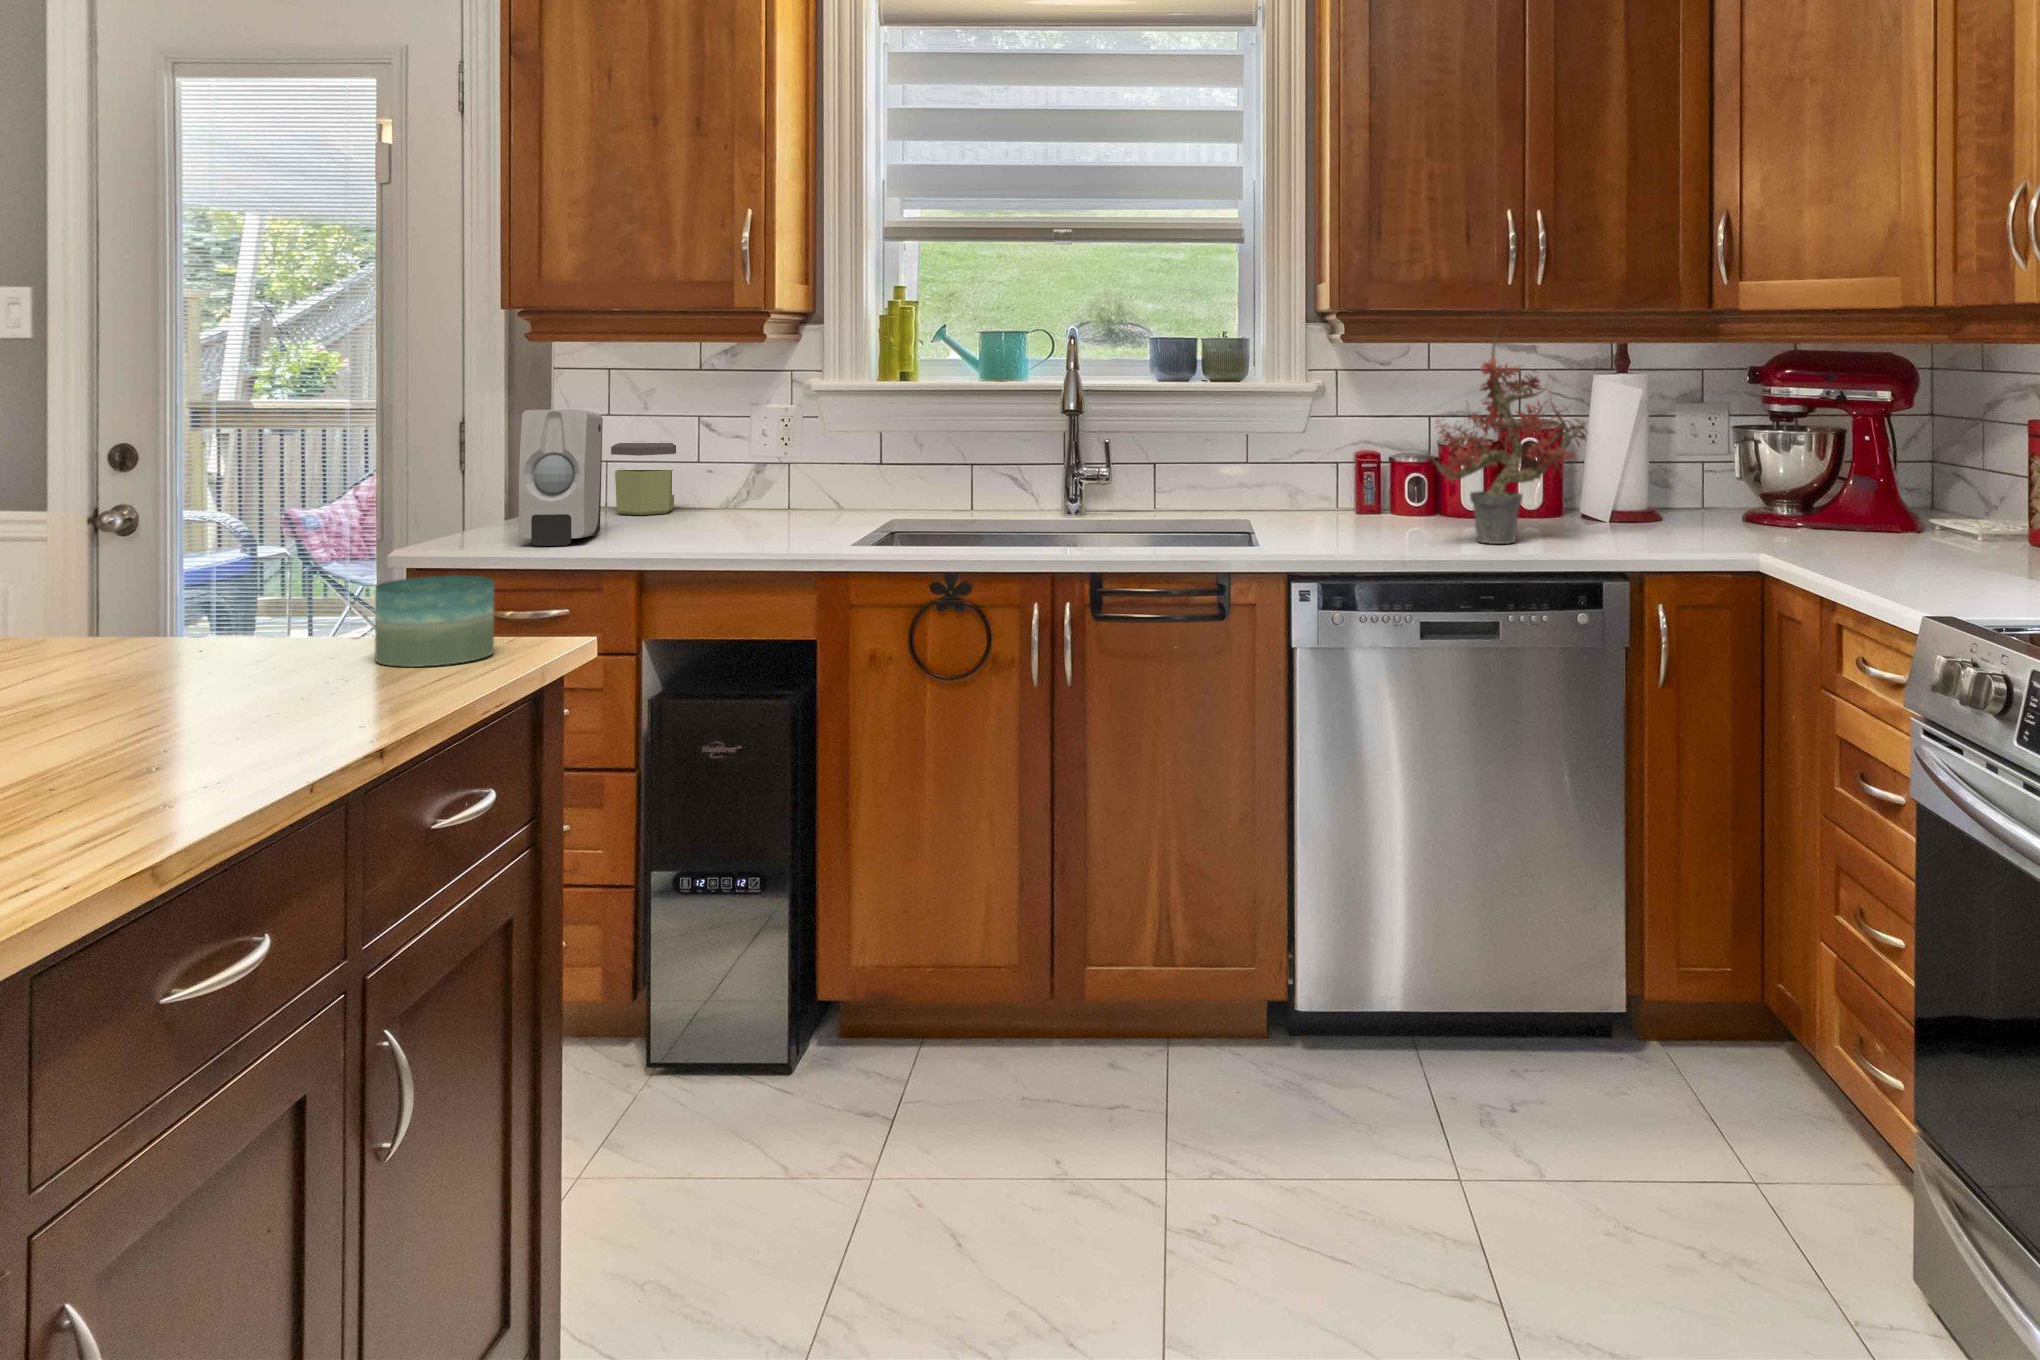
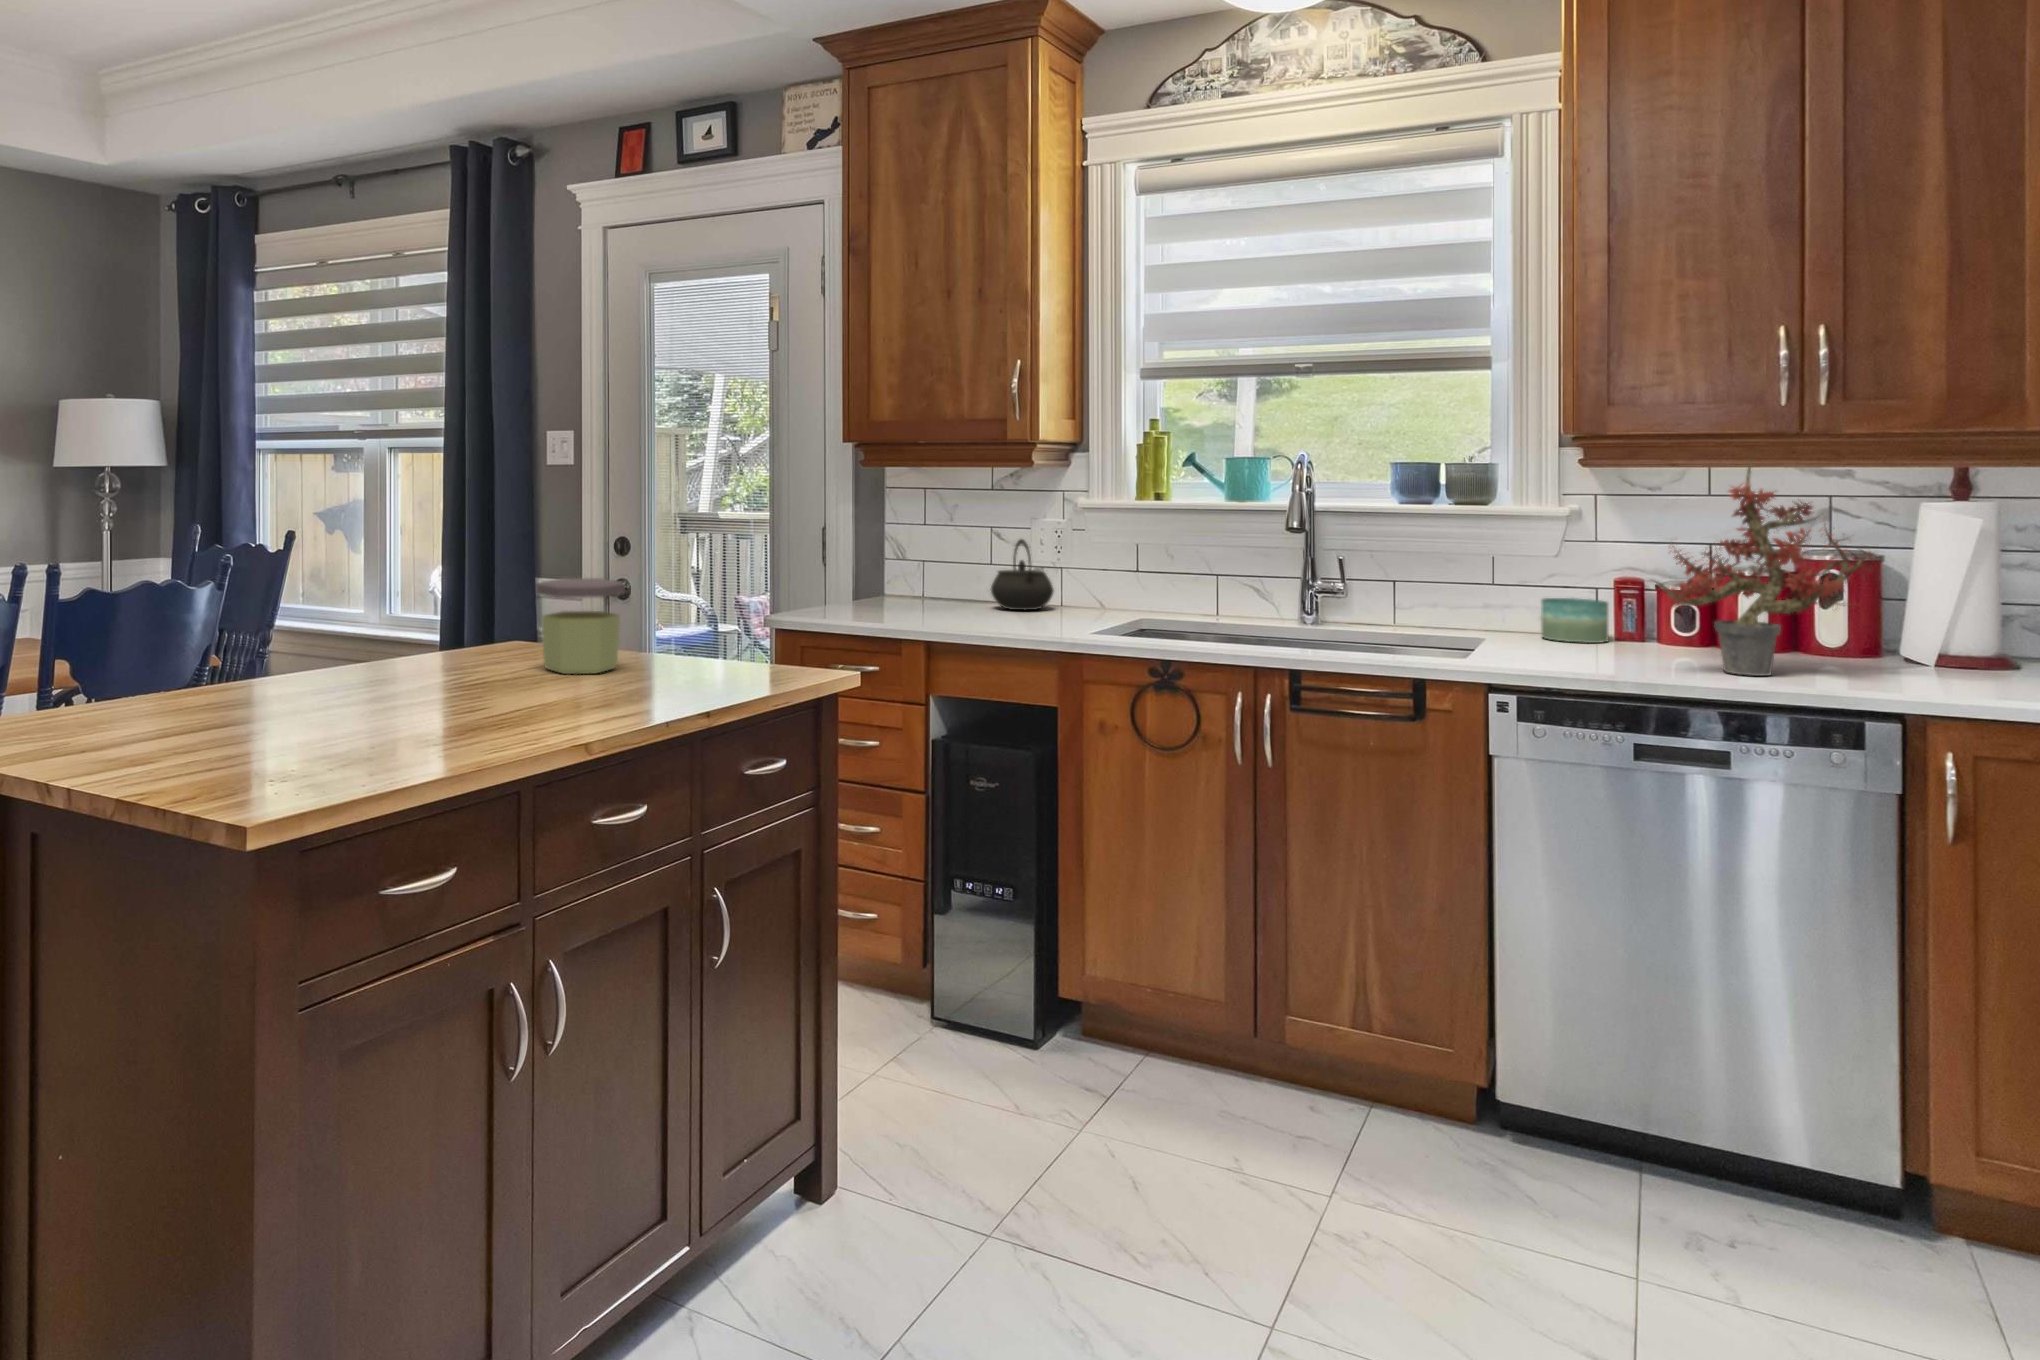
soap dispenser: present [519,410,603,546] -> none [845,515,910,618]
kettle: none [704,434,783,522] -> present [991,539,1054,610]
jar: present [611,443,676,515] -> present [536,578,625,674]
candle: present [375,575,494,667] -> present [1541,598,1609,643]

